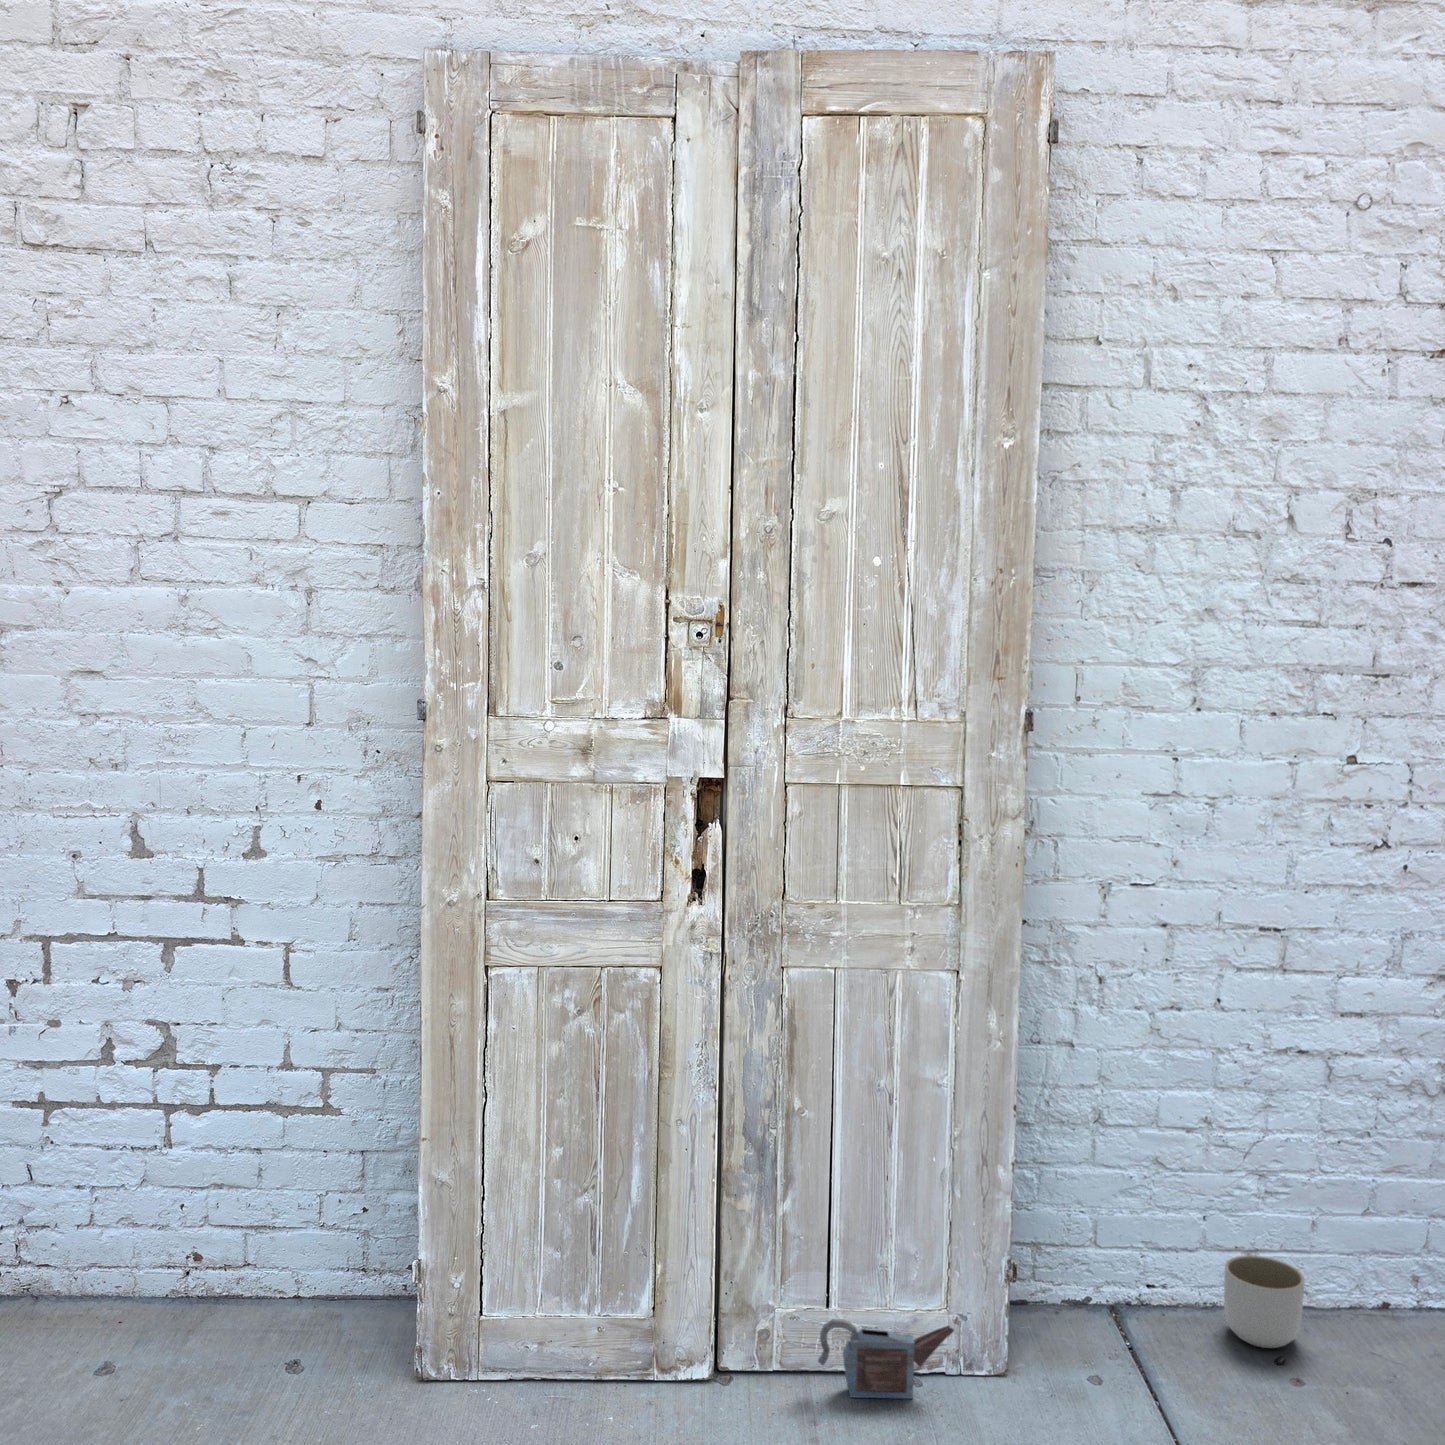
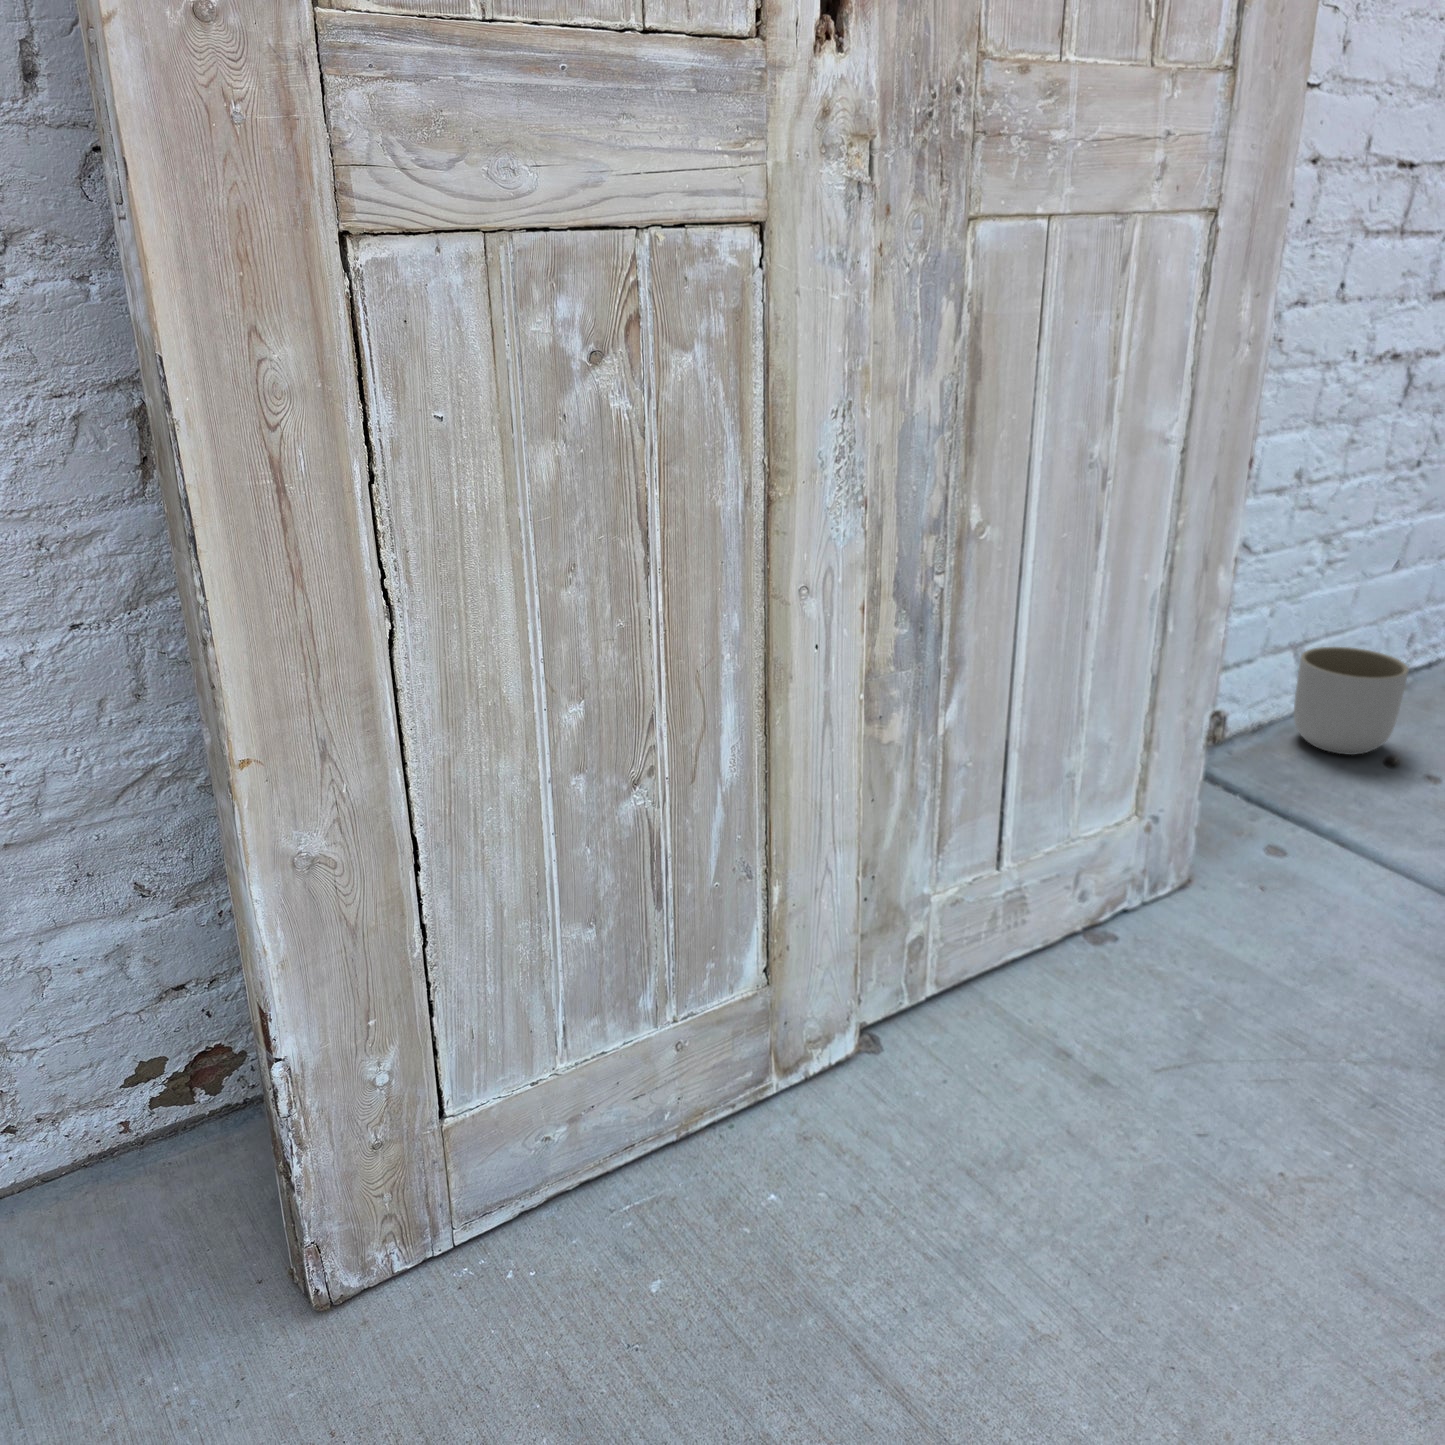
watering can: present [818,1319,954,1399] -> none [1025,835,1194,994]

